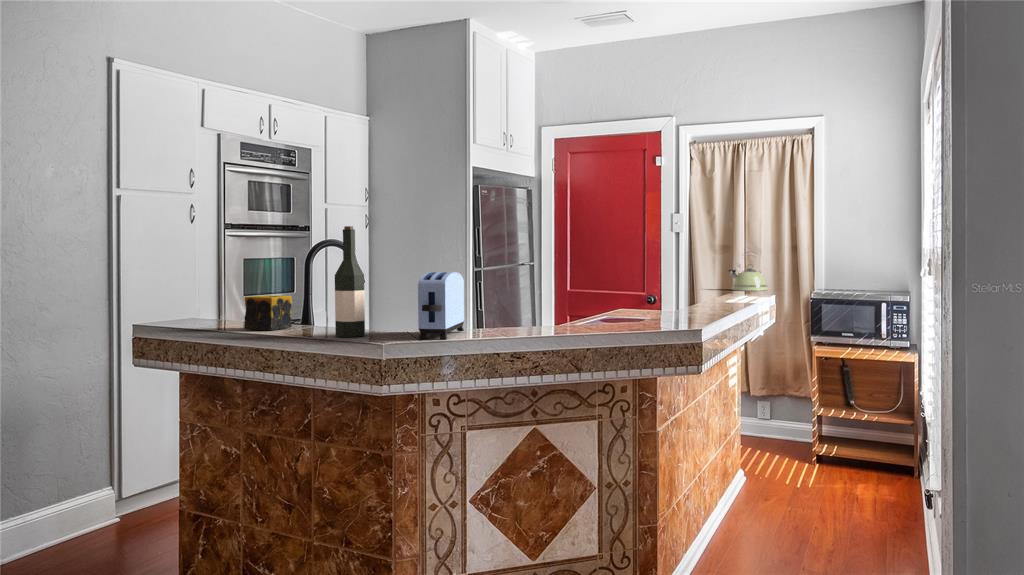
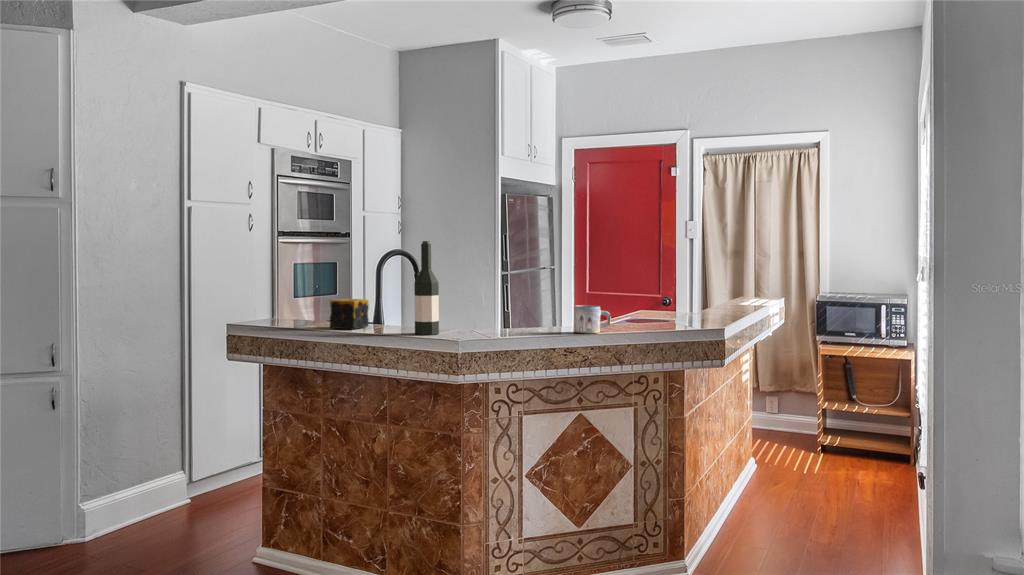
kettle: present [728,252,768,291] -> none [738,256,776,293]
toaster: present [418,272,464,340] -> none [487,280,521,337]
mug: none [524,302,567,335] -> present [574,305,611,333]

